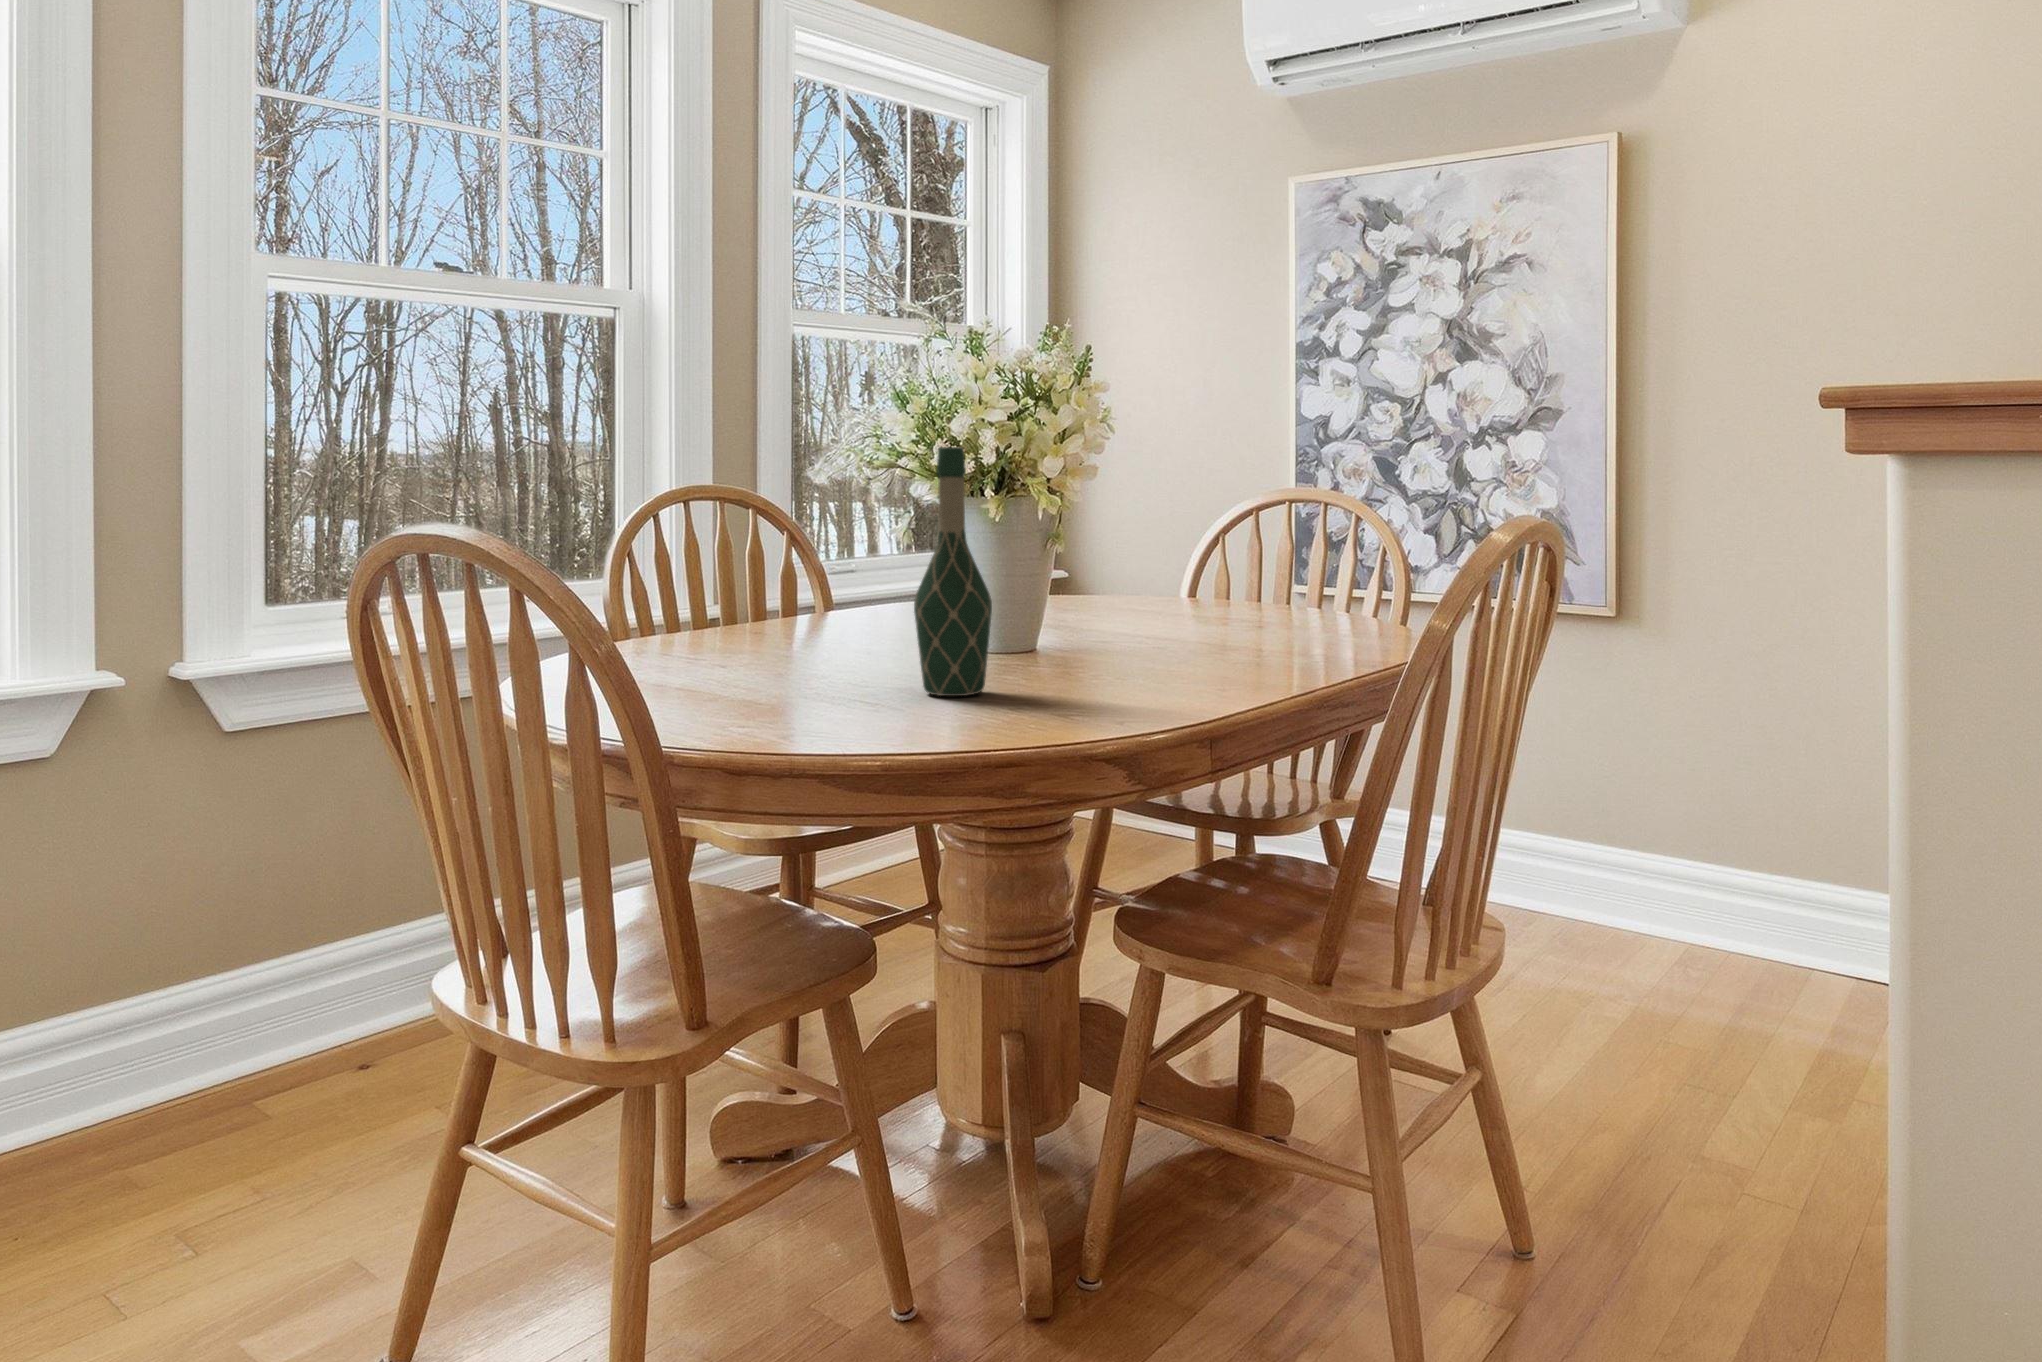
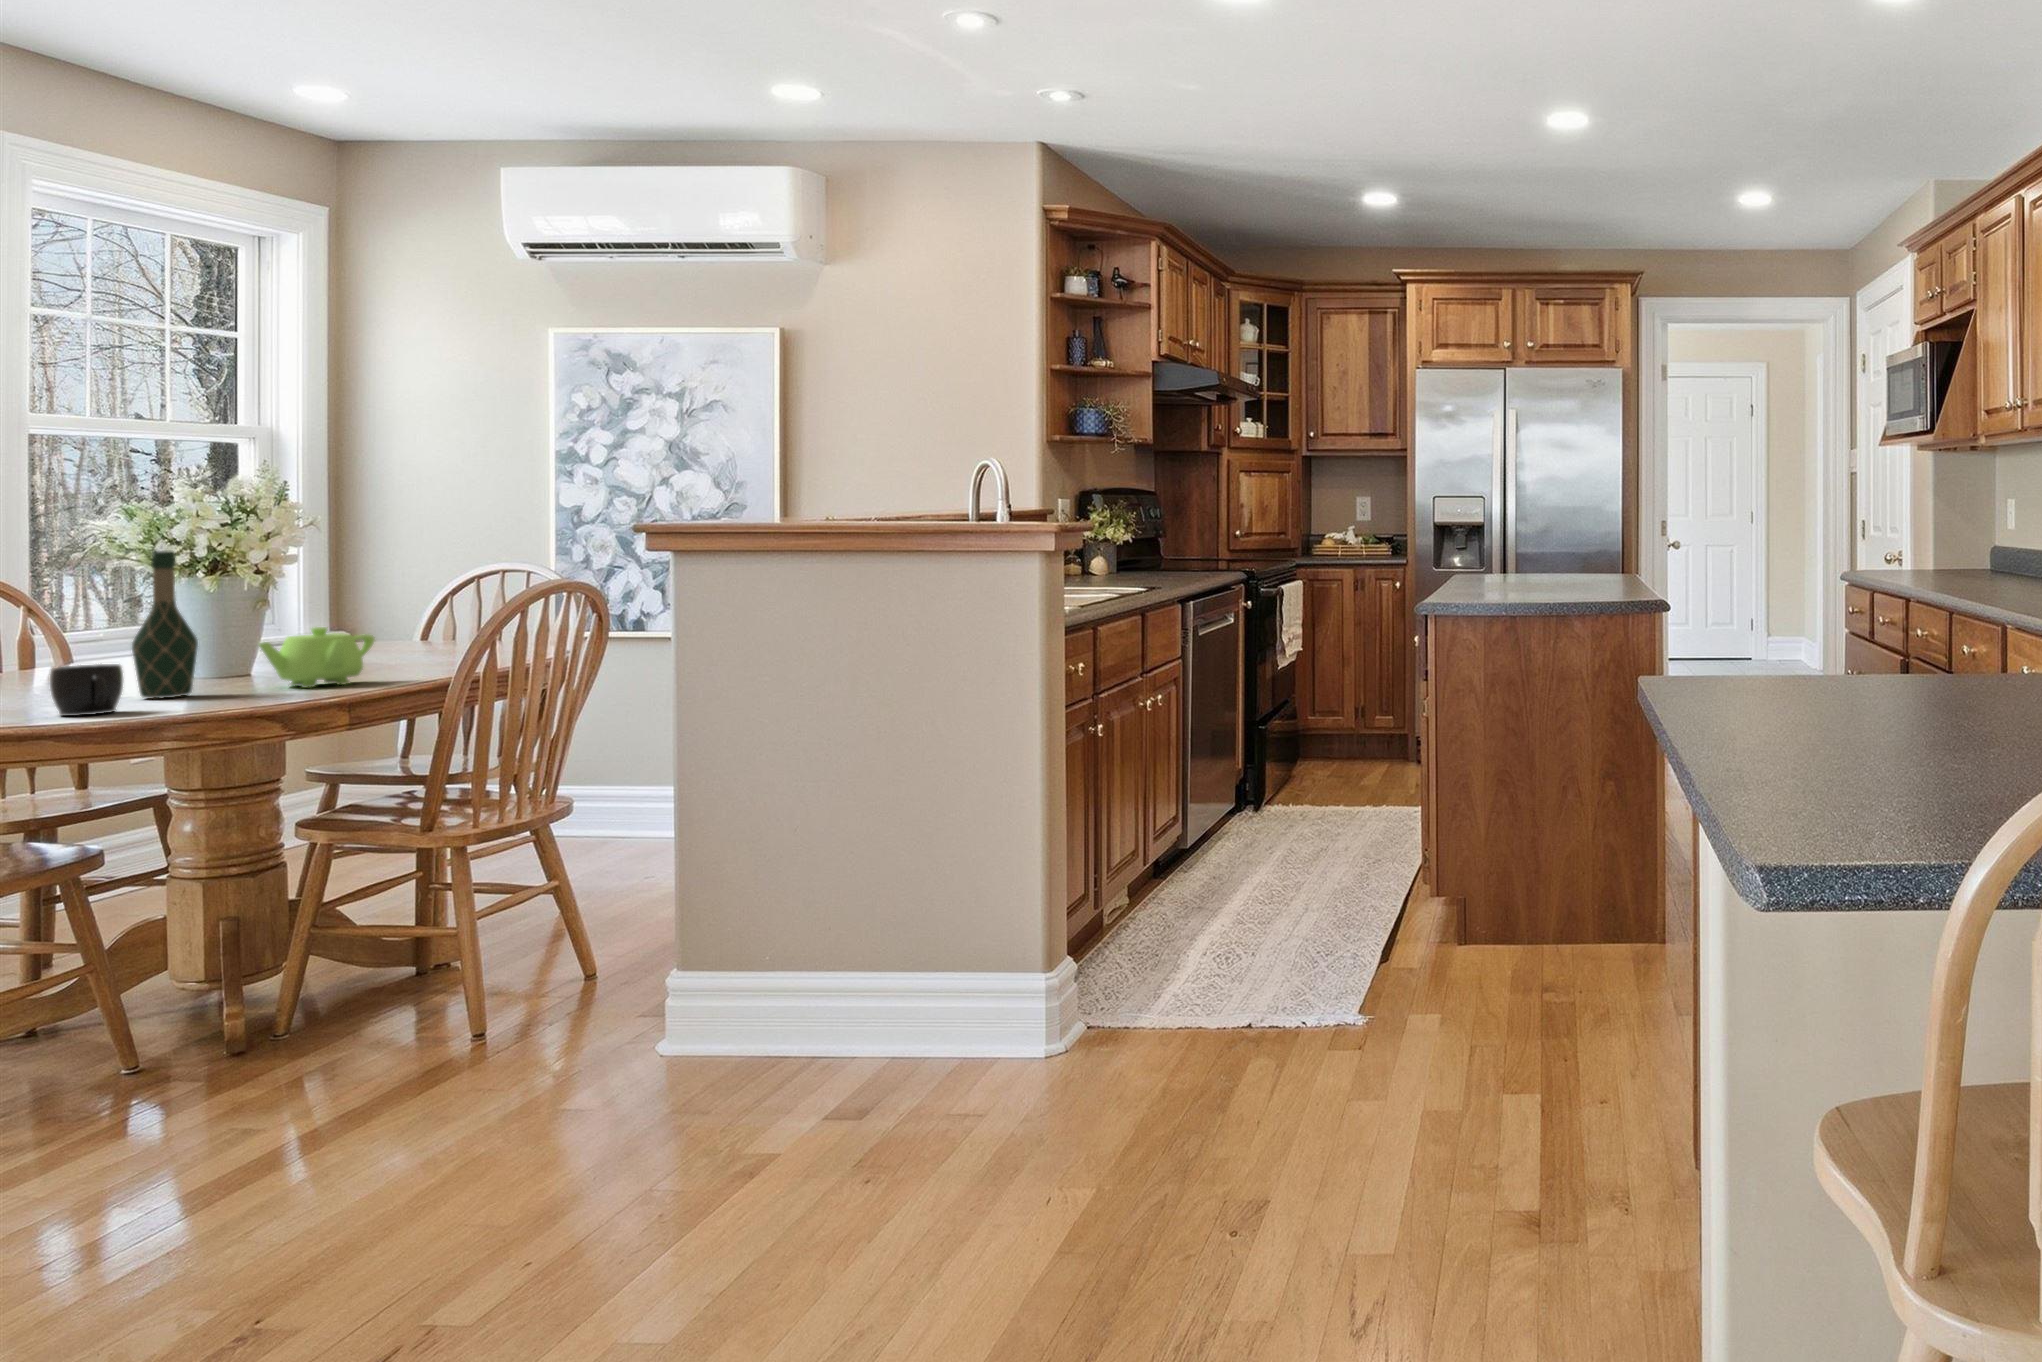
teapot: none [1064,584,1210,691] -> present [259,627,375,688]
mug: none [816,641,907,736] -> present [50,664,123,716]

